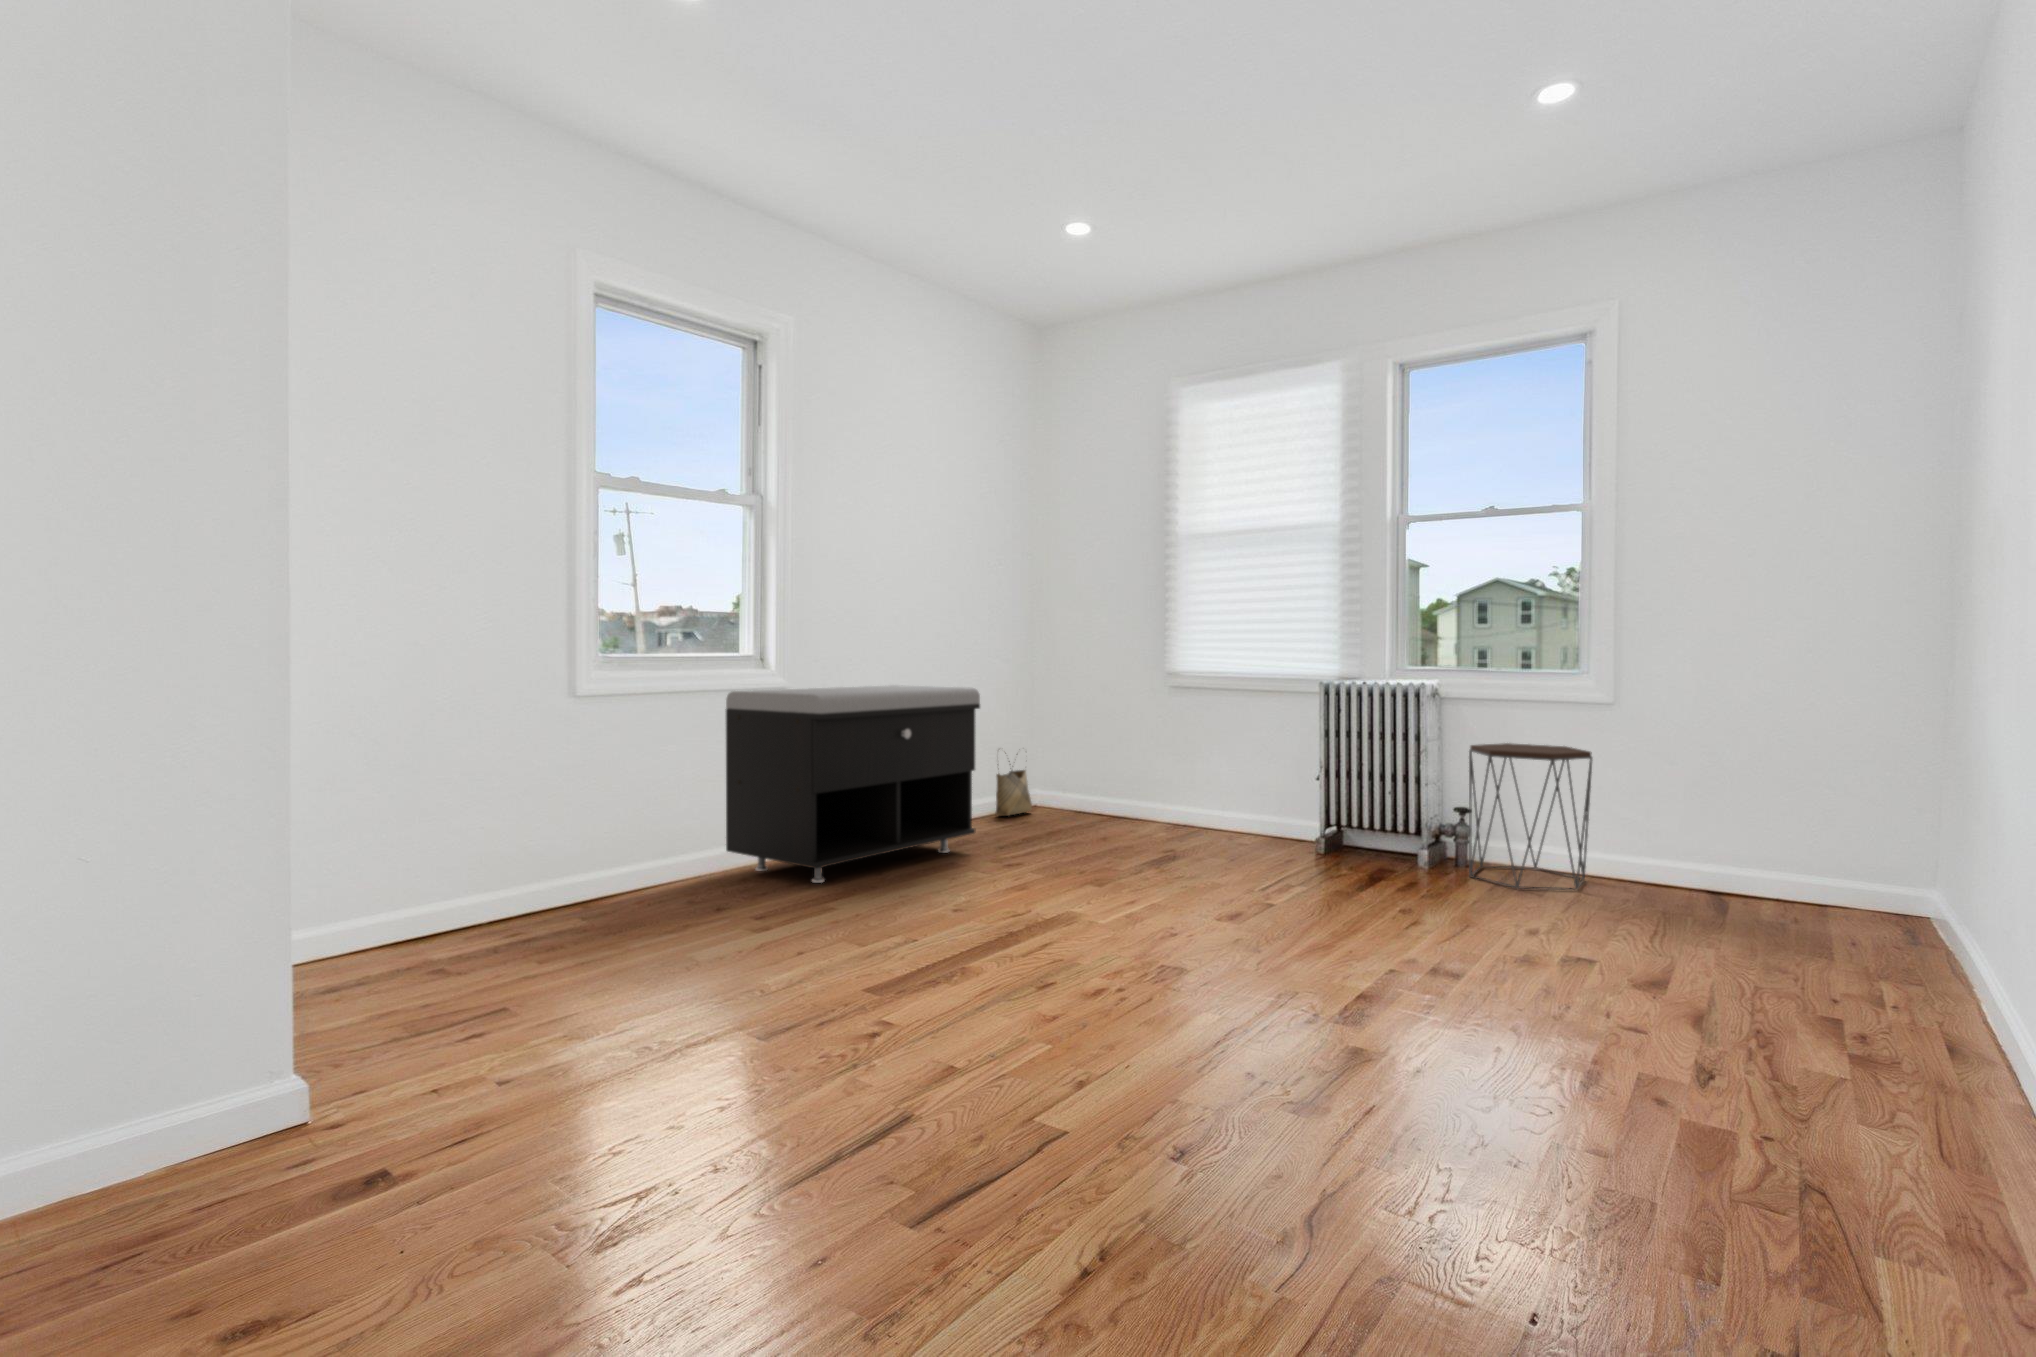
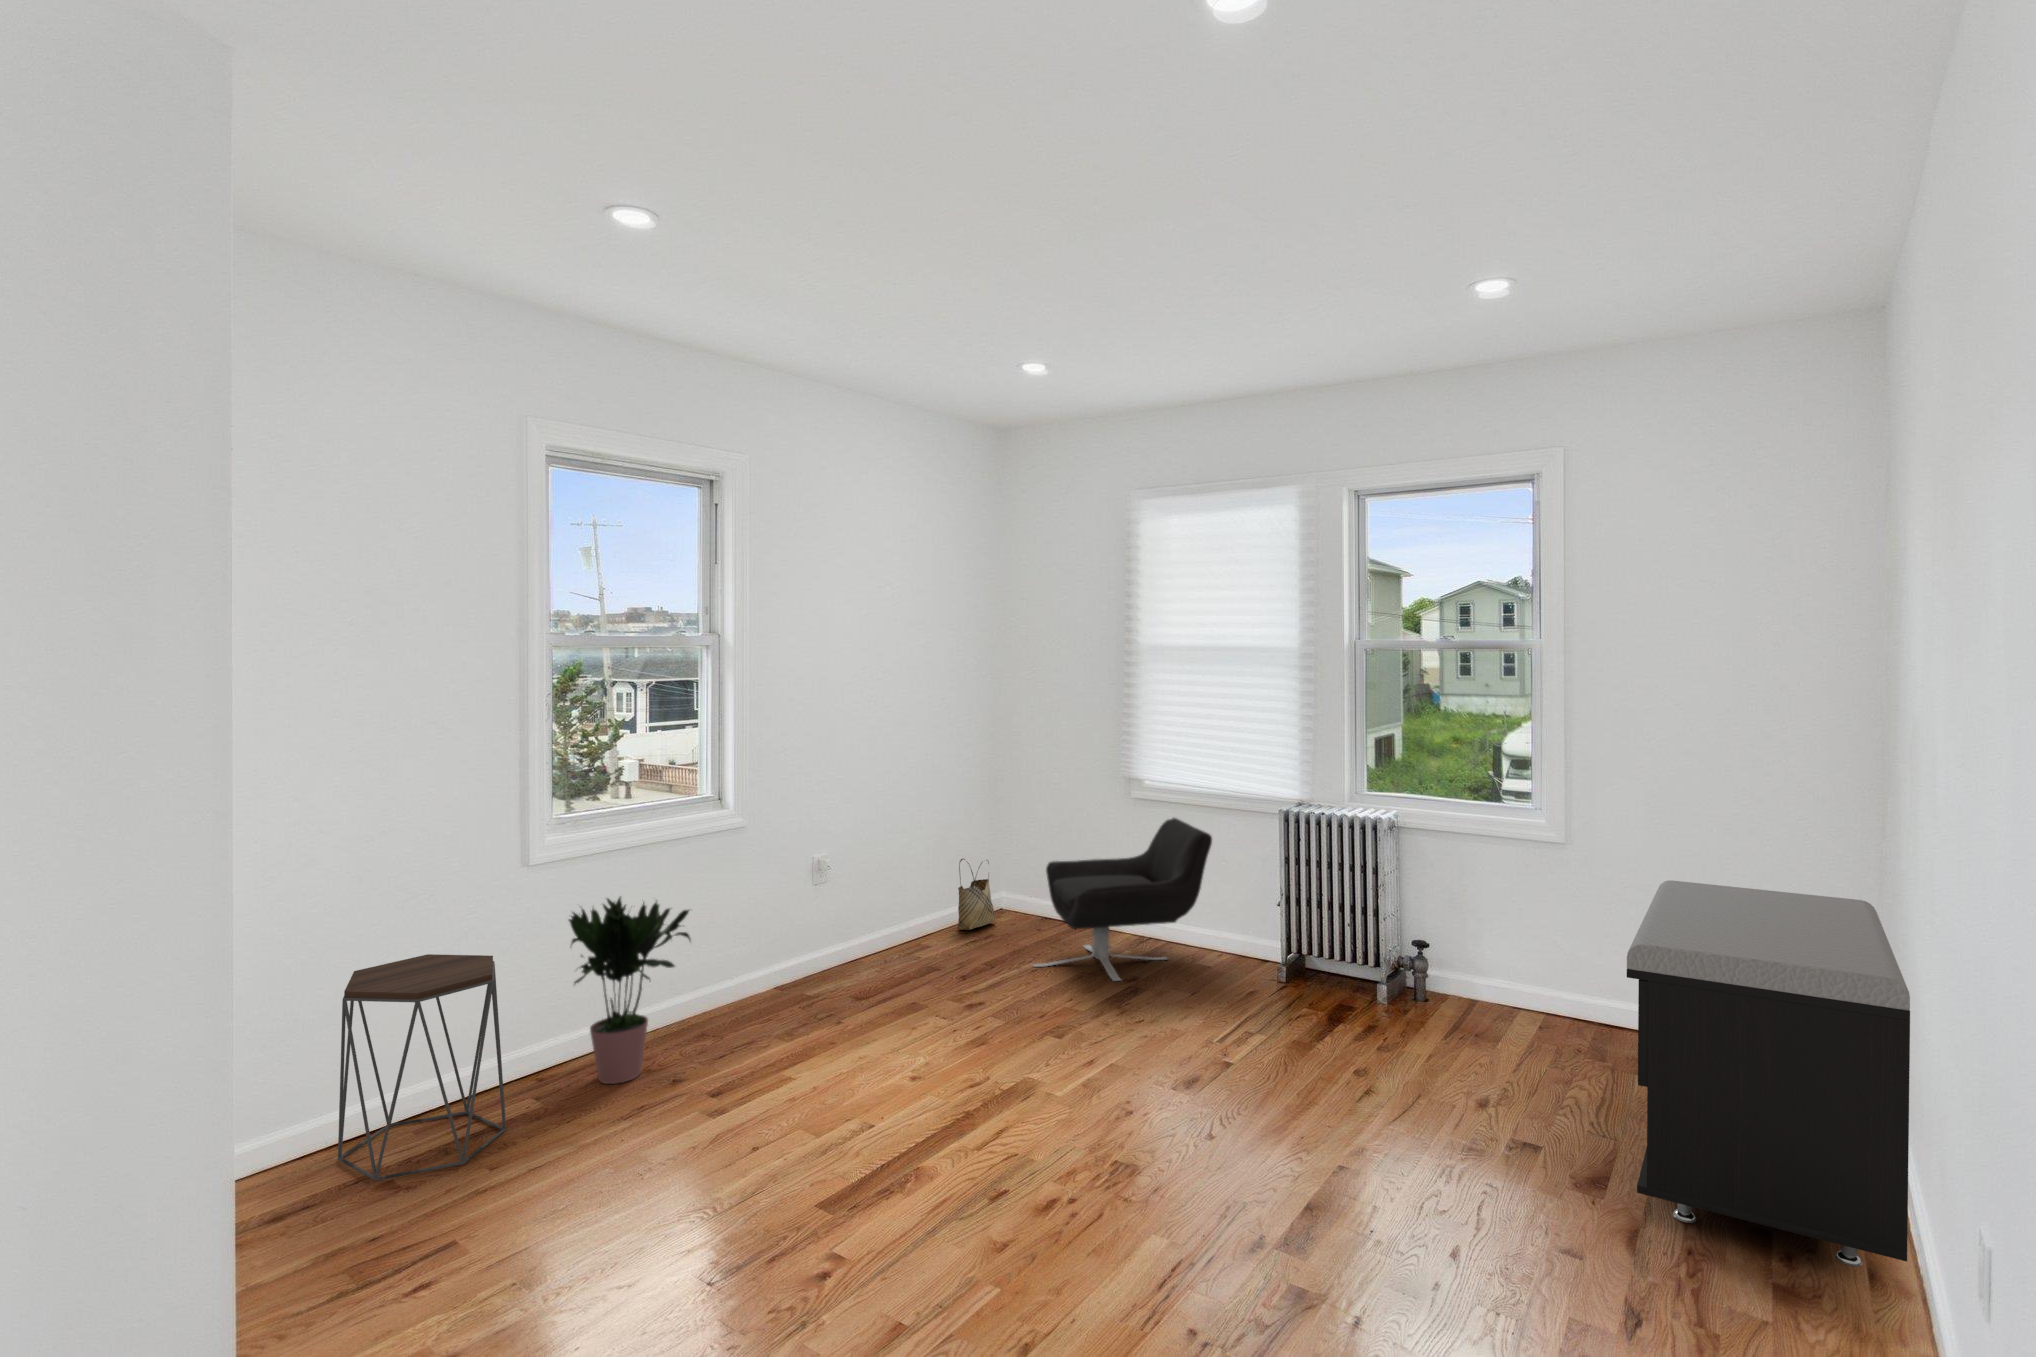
storage bench: present [726,685,980,883] -> present [1627,880,1910,1267]
lounge chair: none [1070,701,1251,850] -> present [1033,818,1212,981]
potted plant: none [614,725,745,909] -> present [569,896,691,1084]
side table: present [1469,743,1592,890] -> present [338,954,506,1181]

